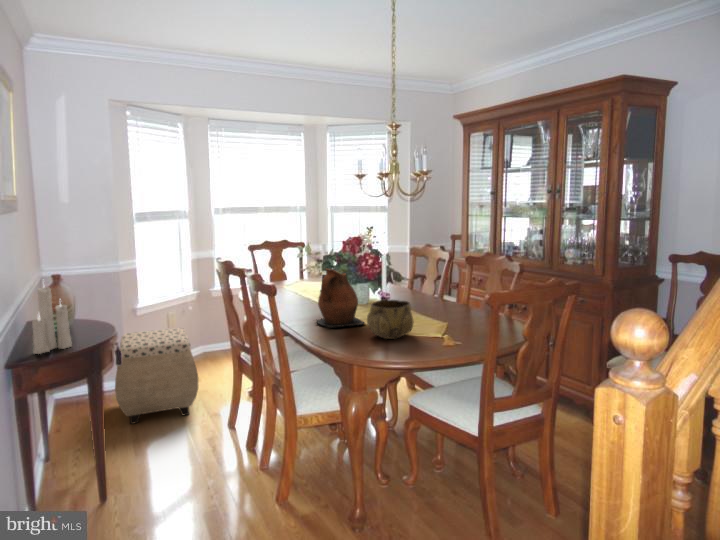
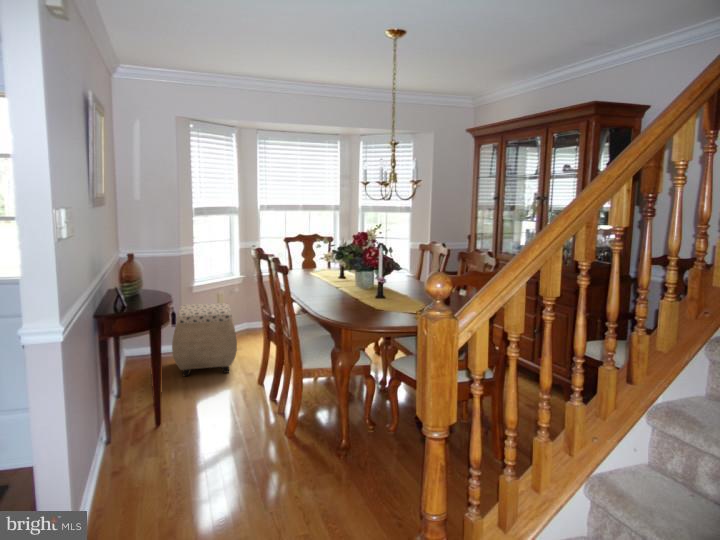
ceramic pitcher: present [317,269,364,327] -> none [323,256,363,303]
candle: present [32,287,72,354] -> none [113,253,141,310]
decorative bowl: present [367,300,414,339] -> none [360,282,396,313]

